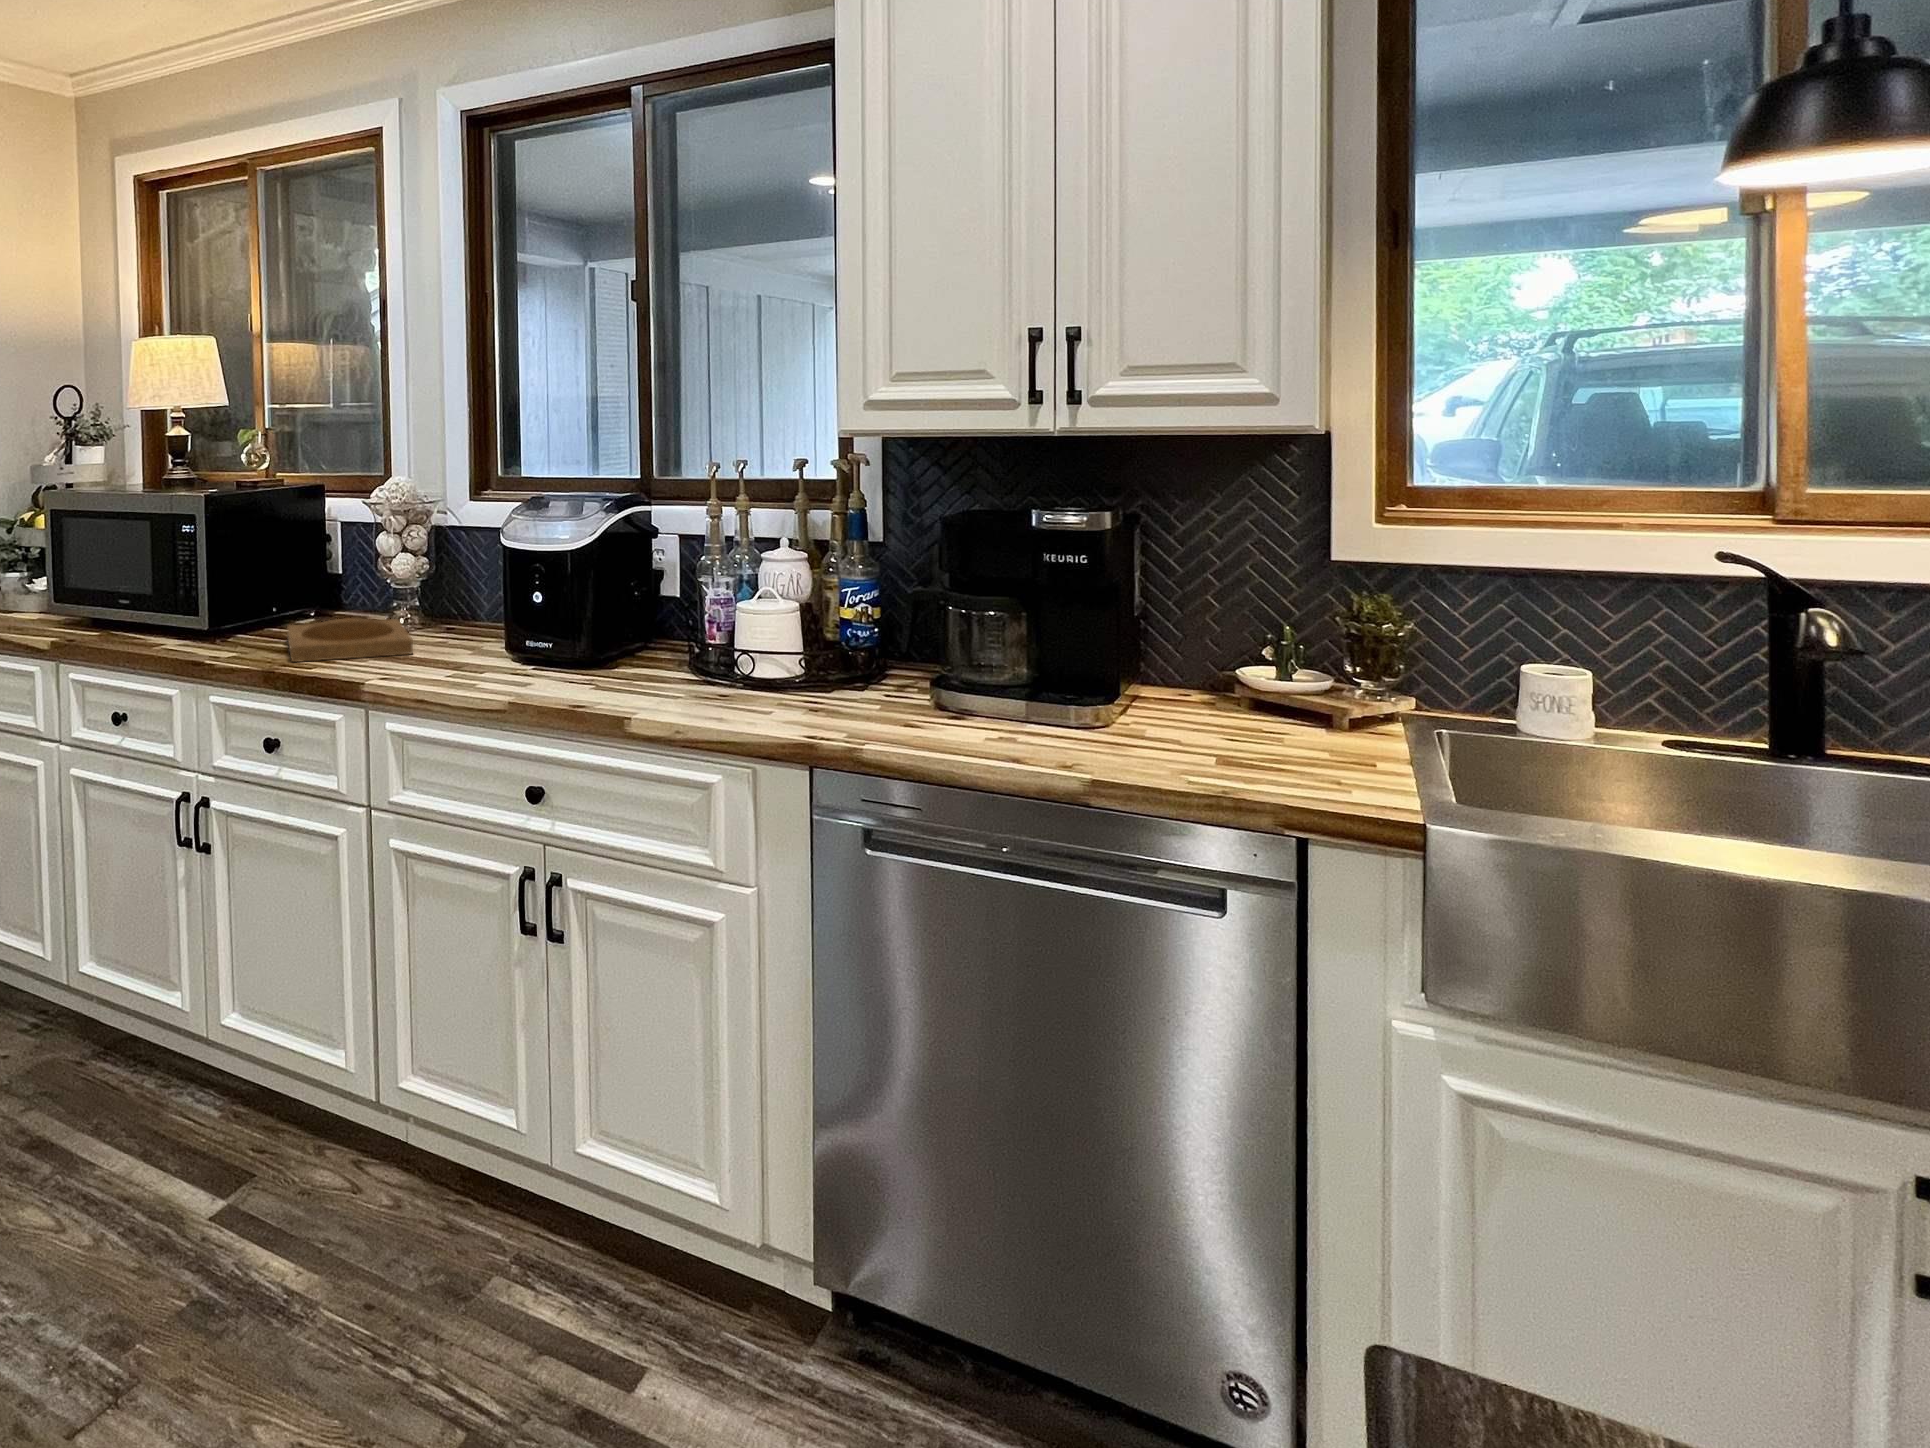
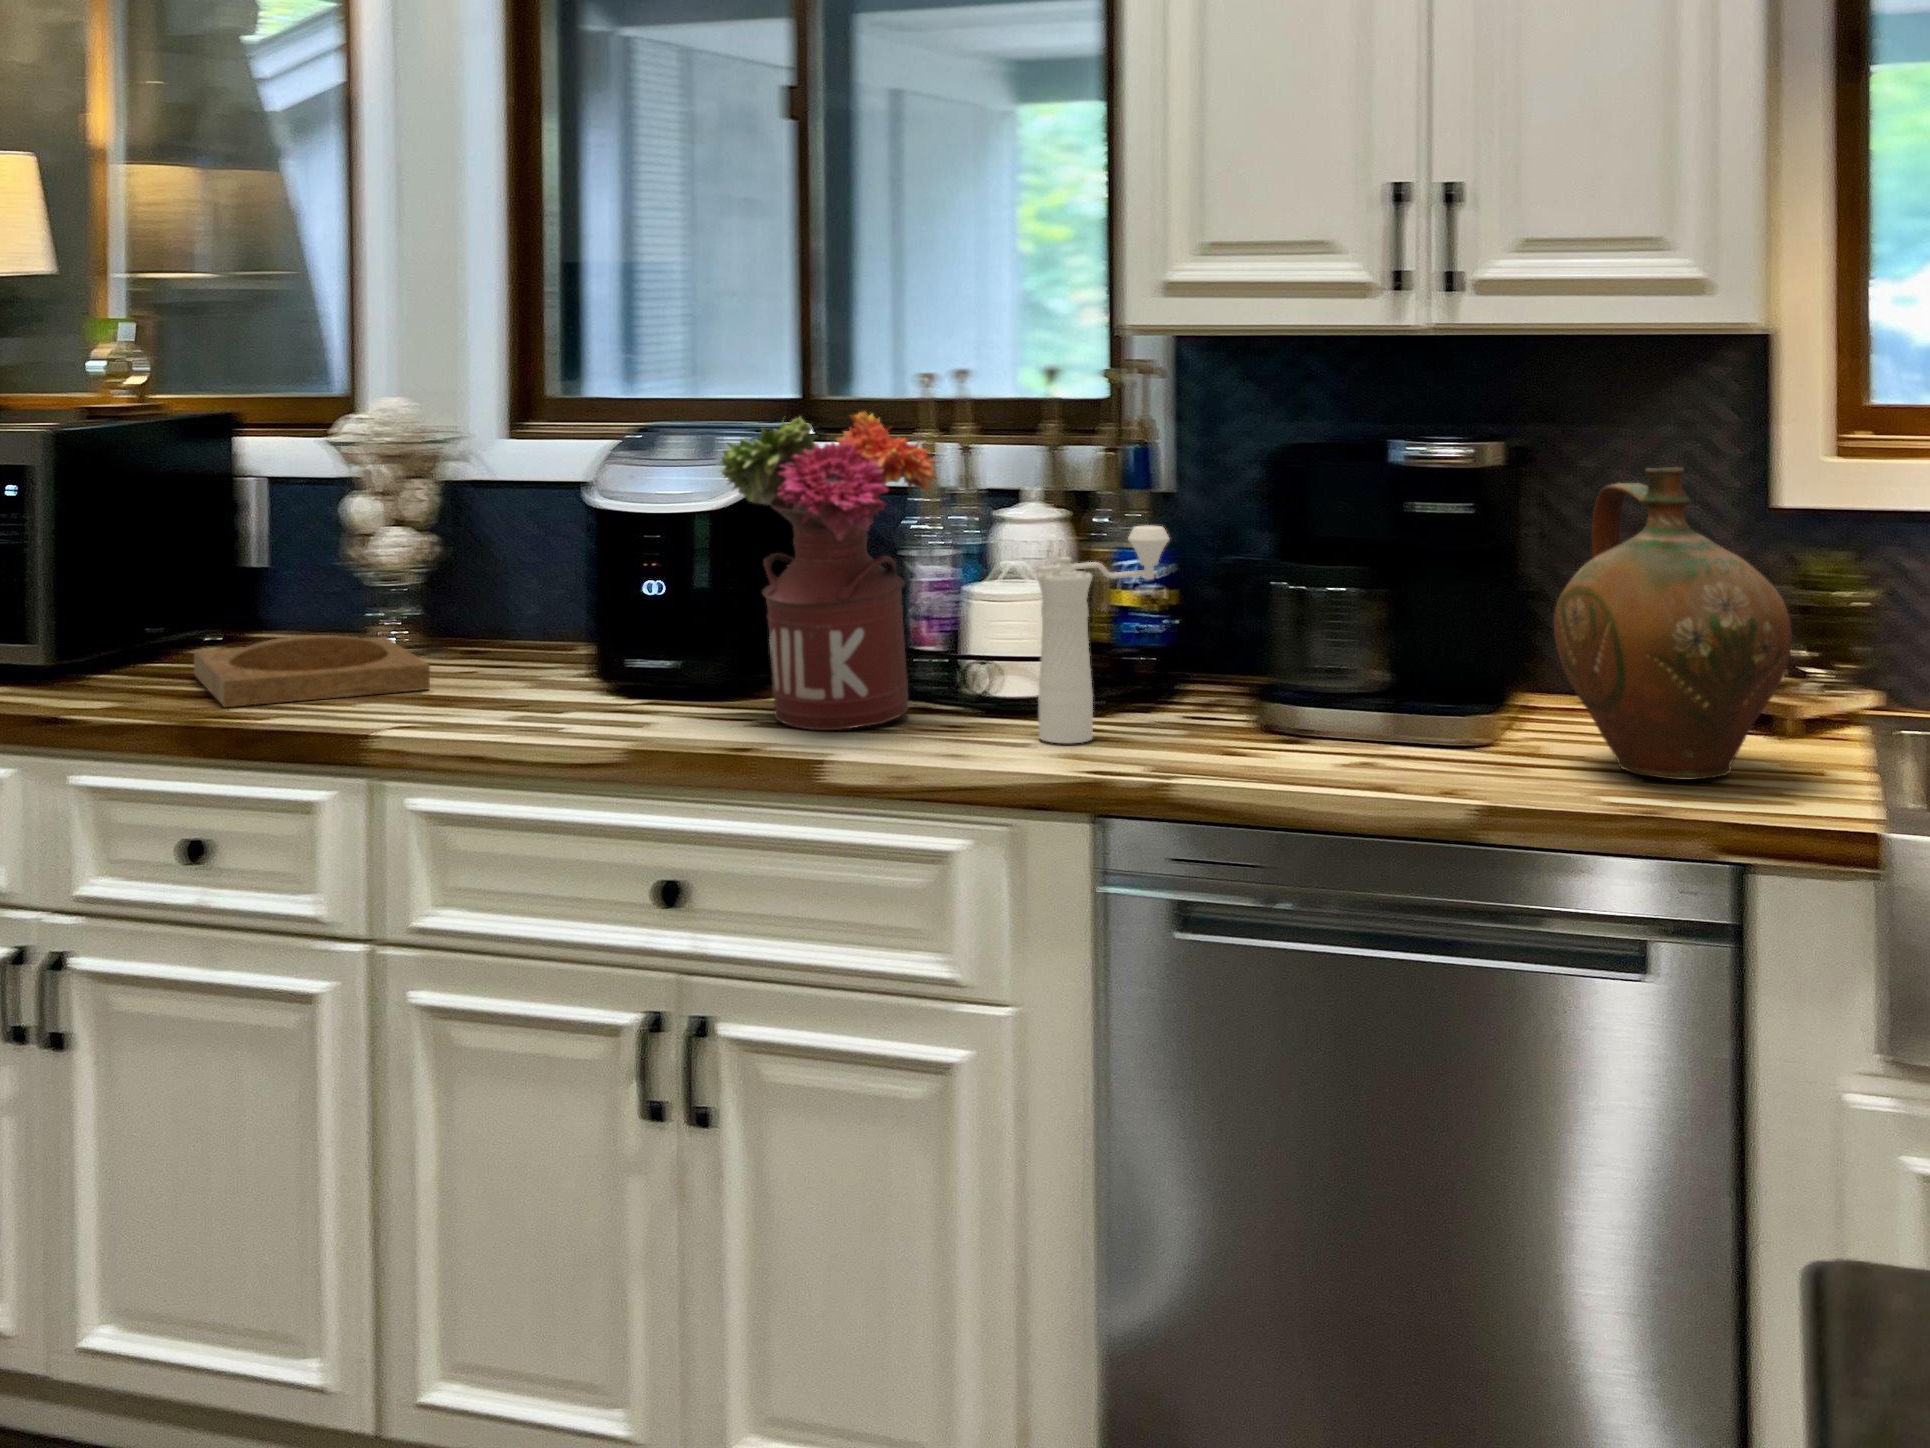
flower arrangement: none [573,489,716,694] -> present [721,411,939,730]
ceramic jug: none [1149,535,1344,766] -> present [1554,467,1792,780]
pepper mill: none [775,567,869,712] -> present [1037,525,1169,744]

